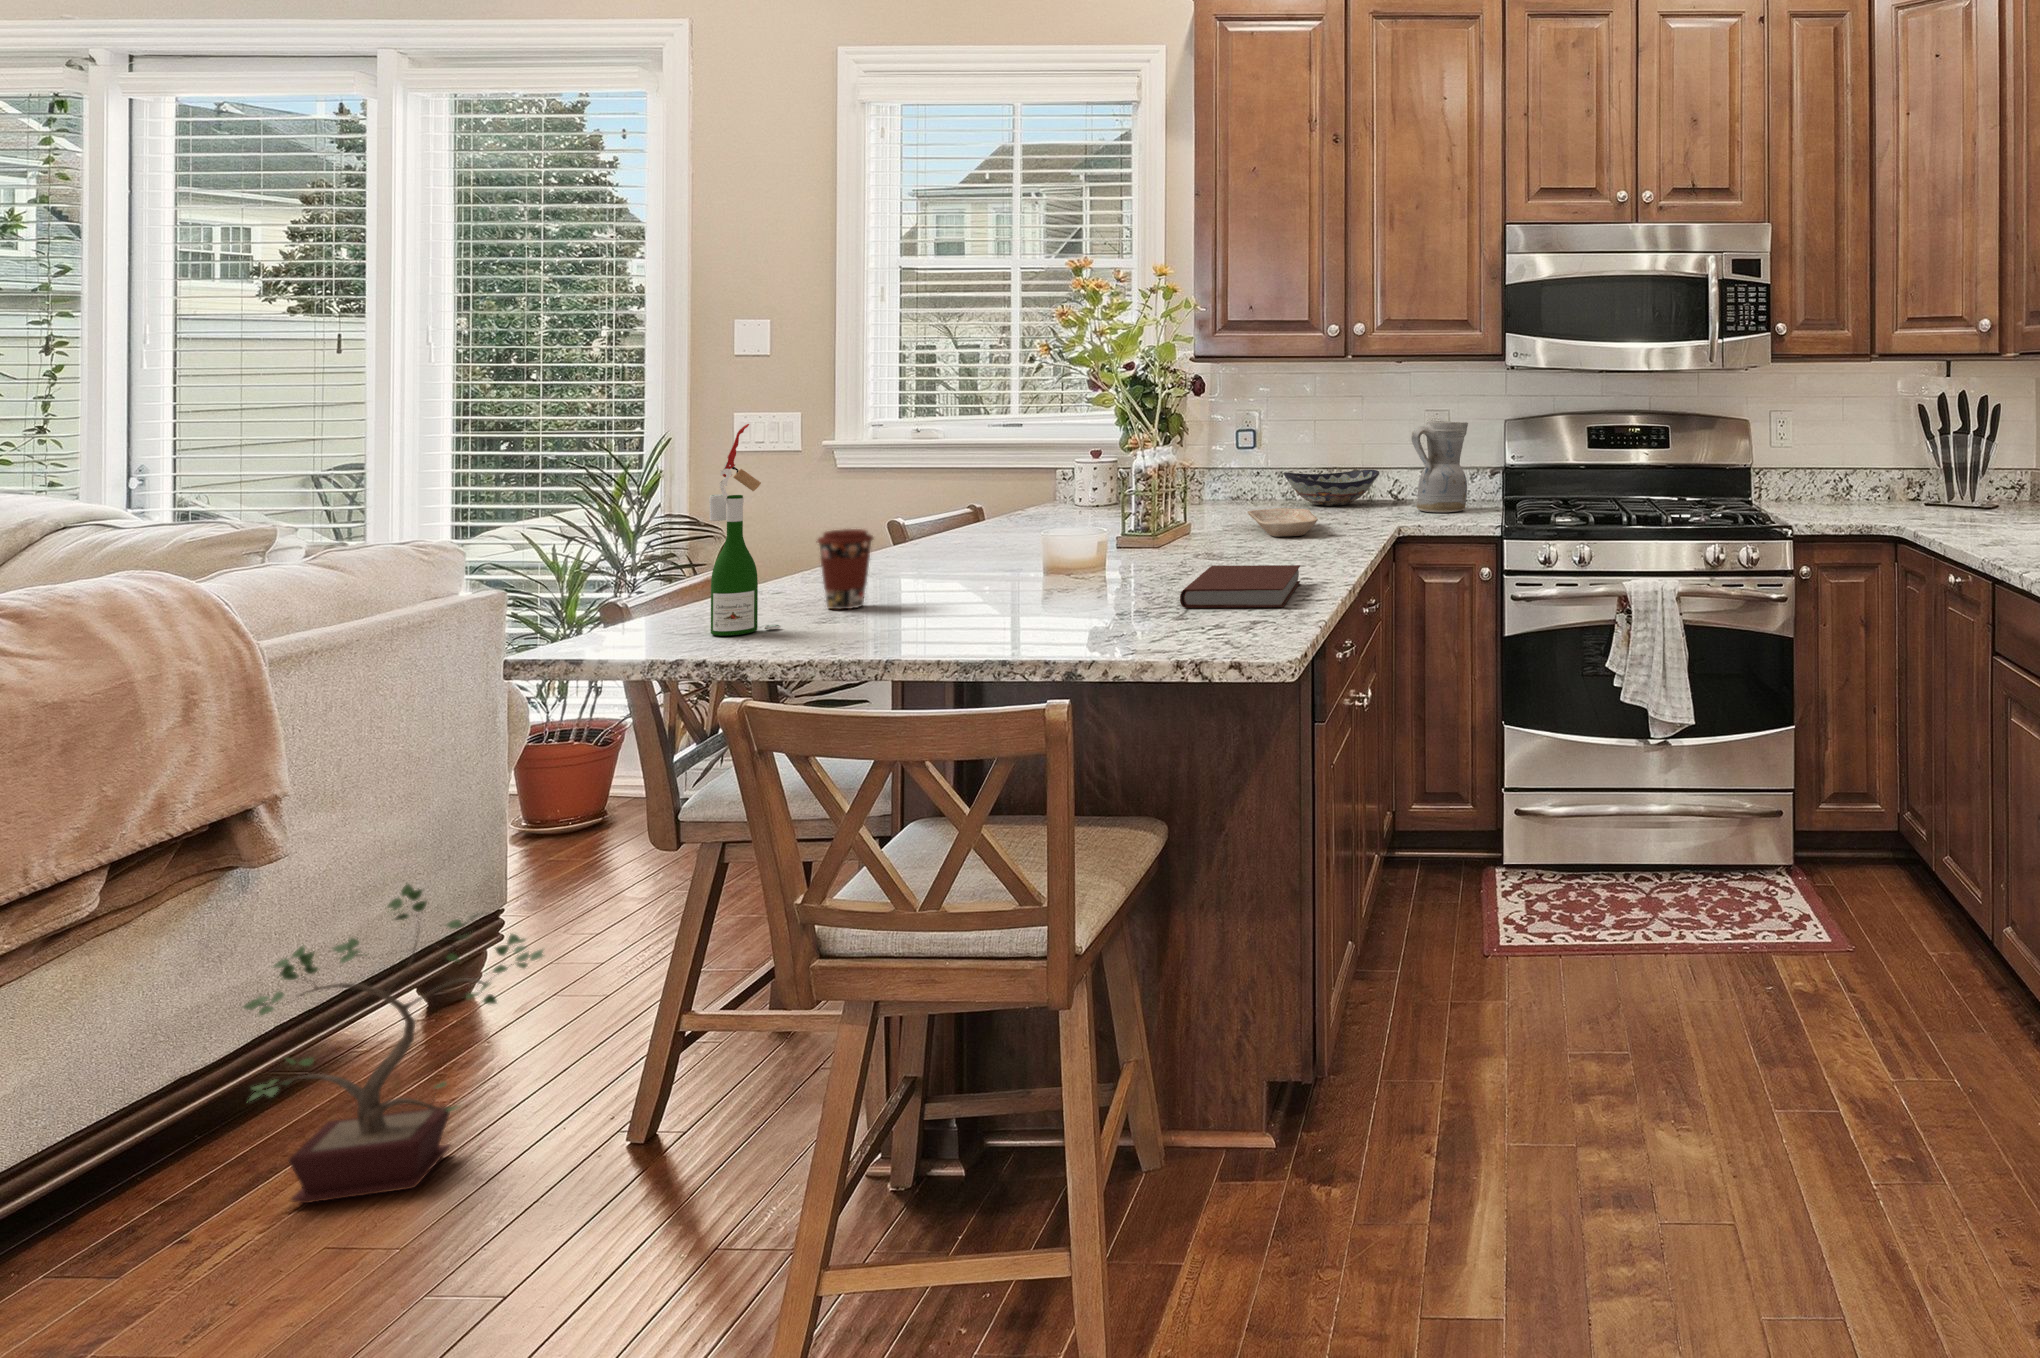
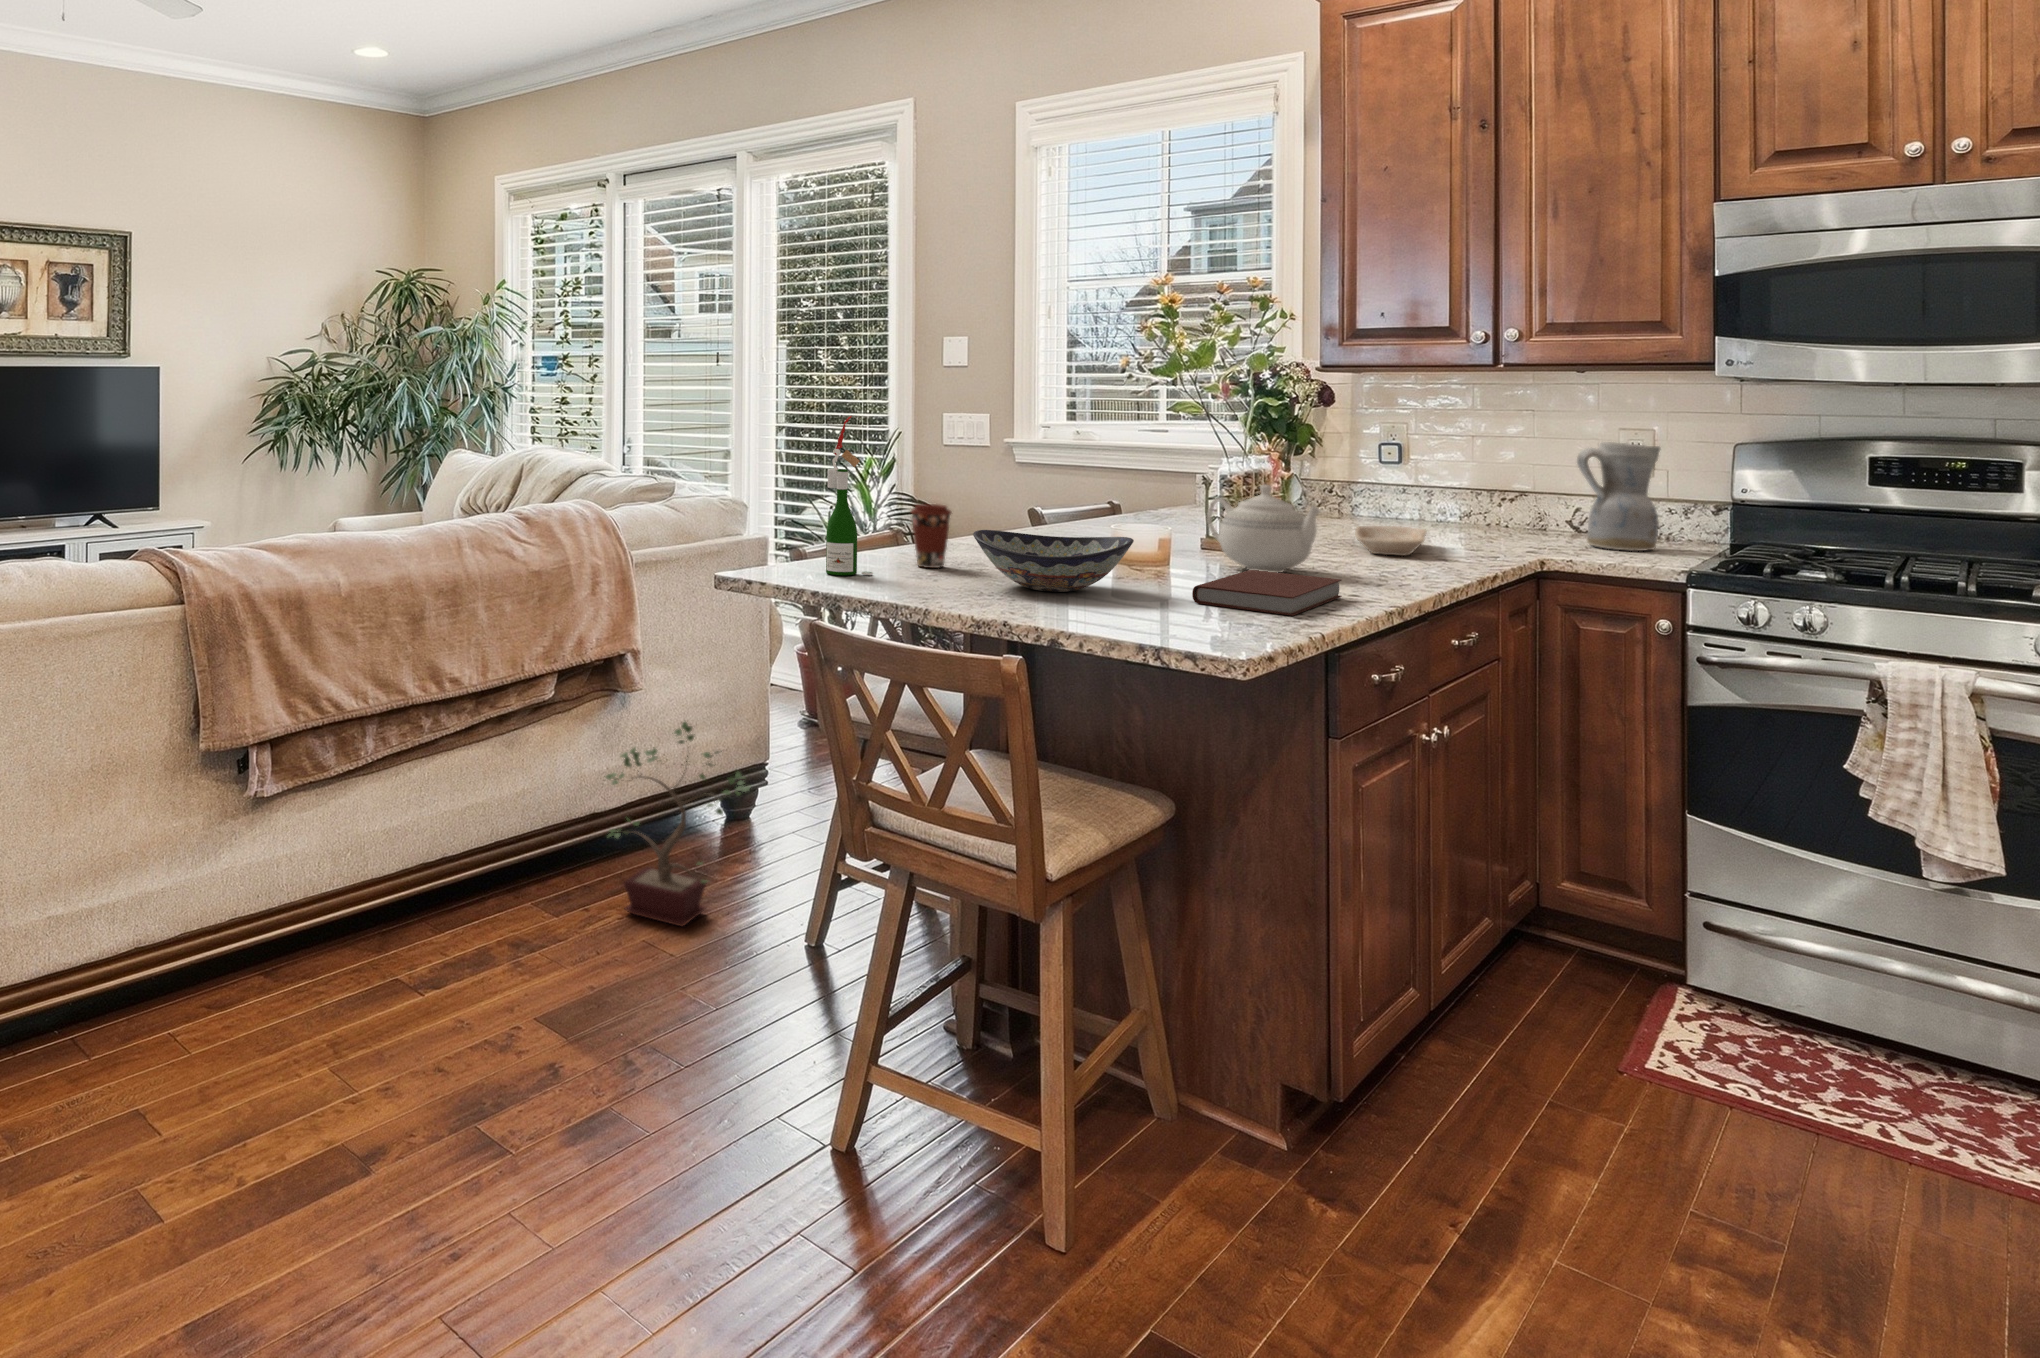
decorative bowl: present [1283,470,1379,506] -> present [973,530,1134,592]
teapot: none [1143,477,1261,567] -> present [1207,485,1320,572]

